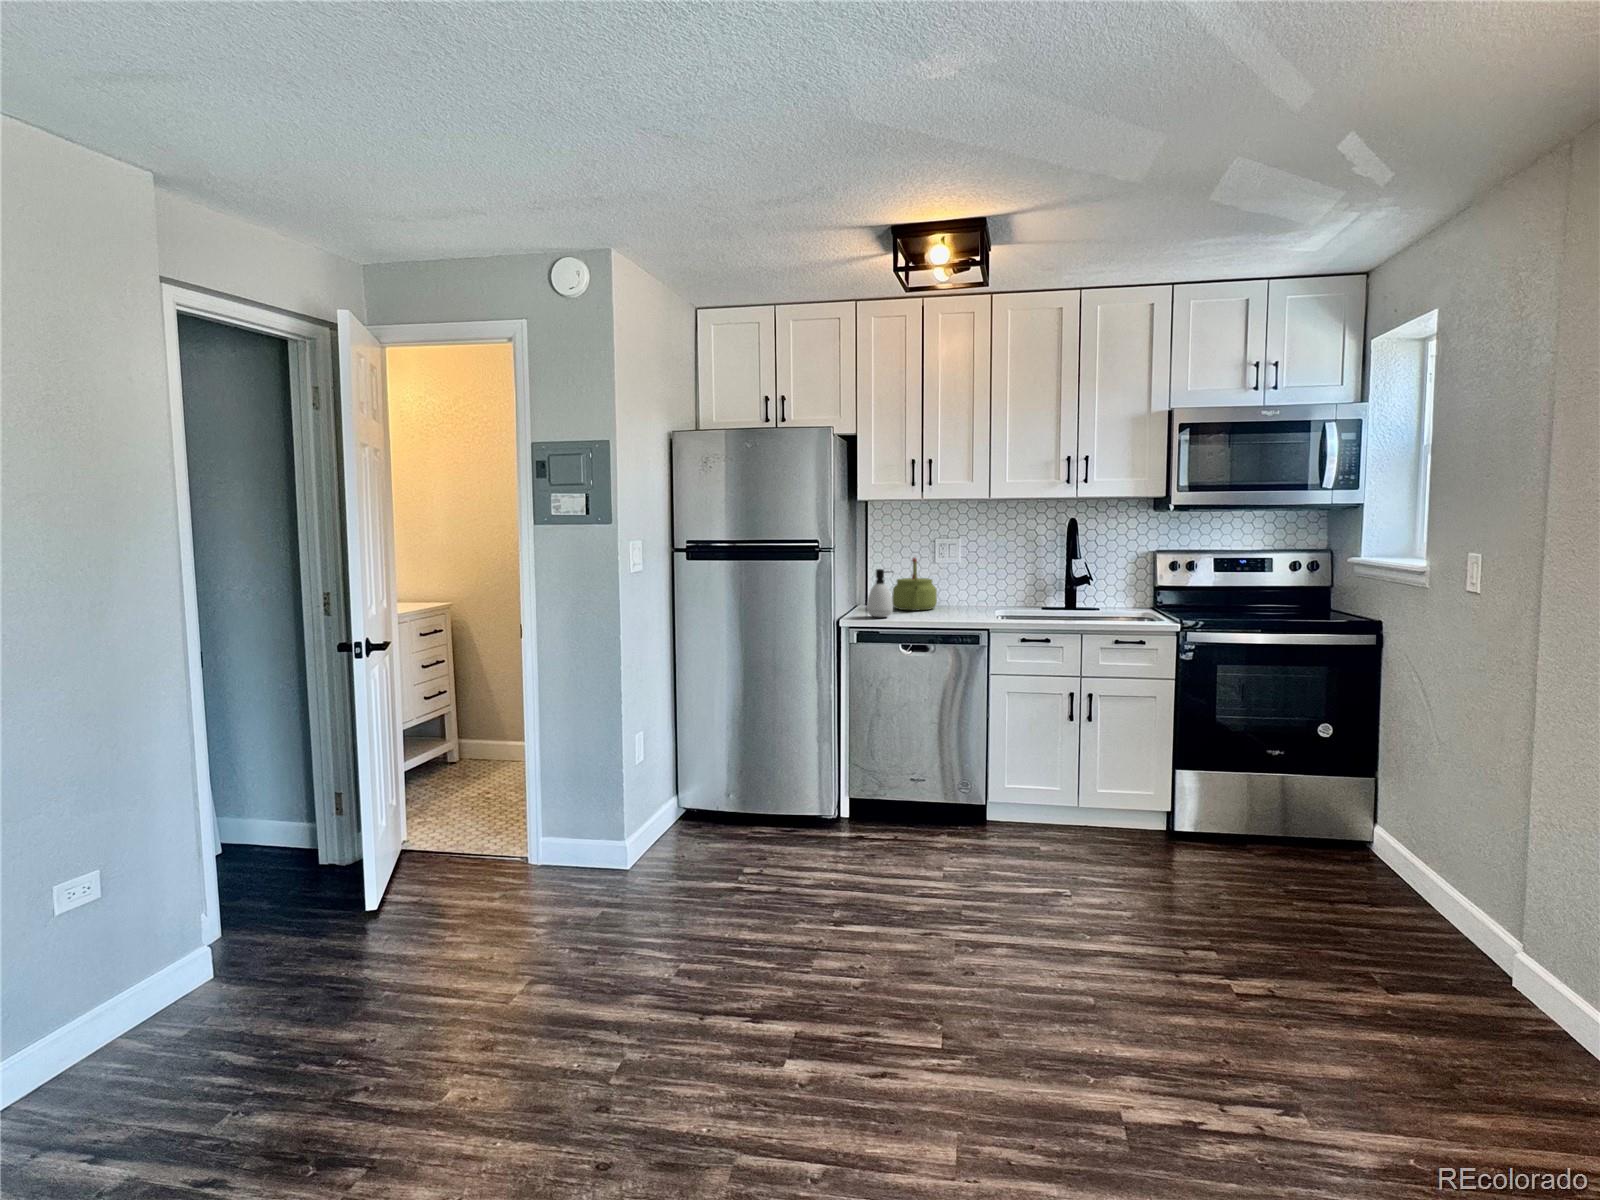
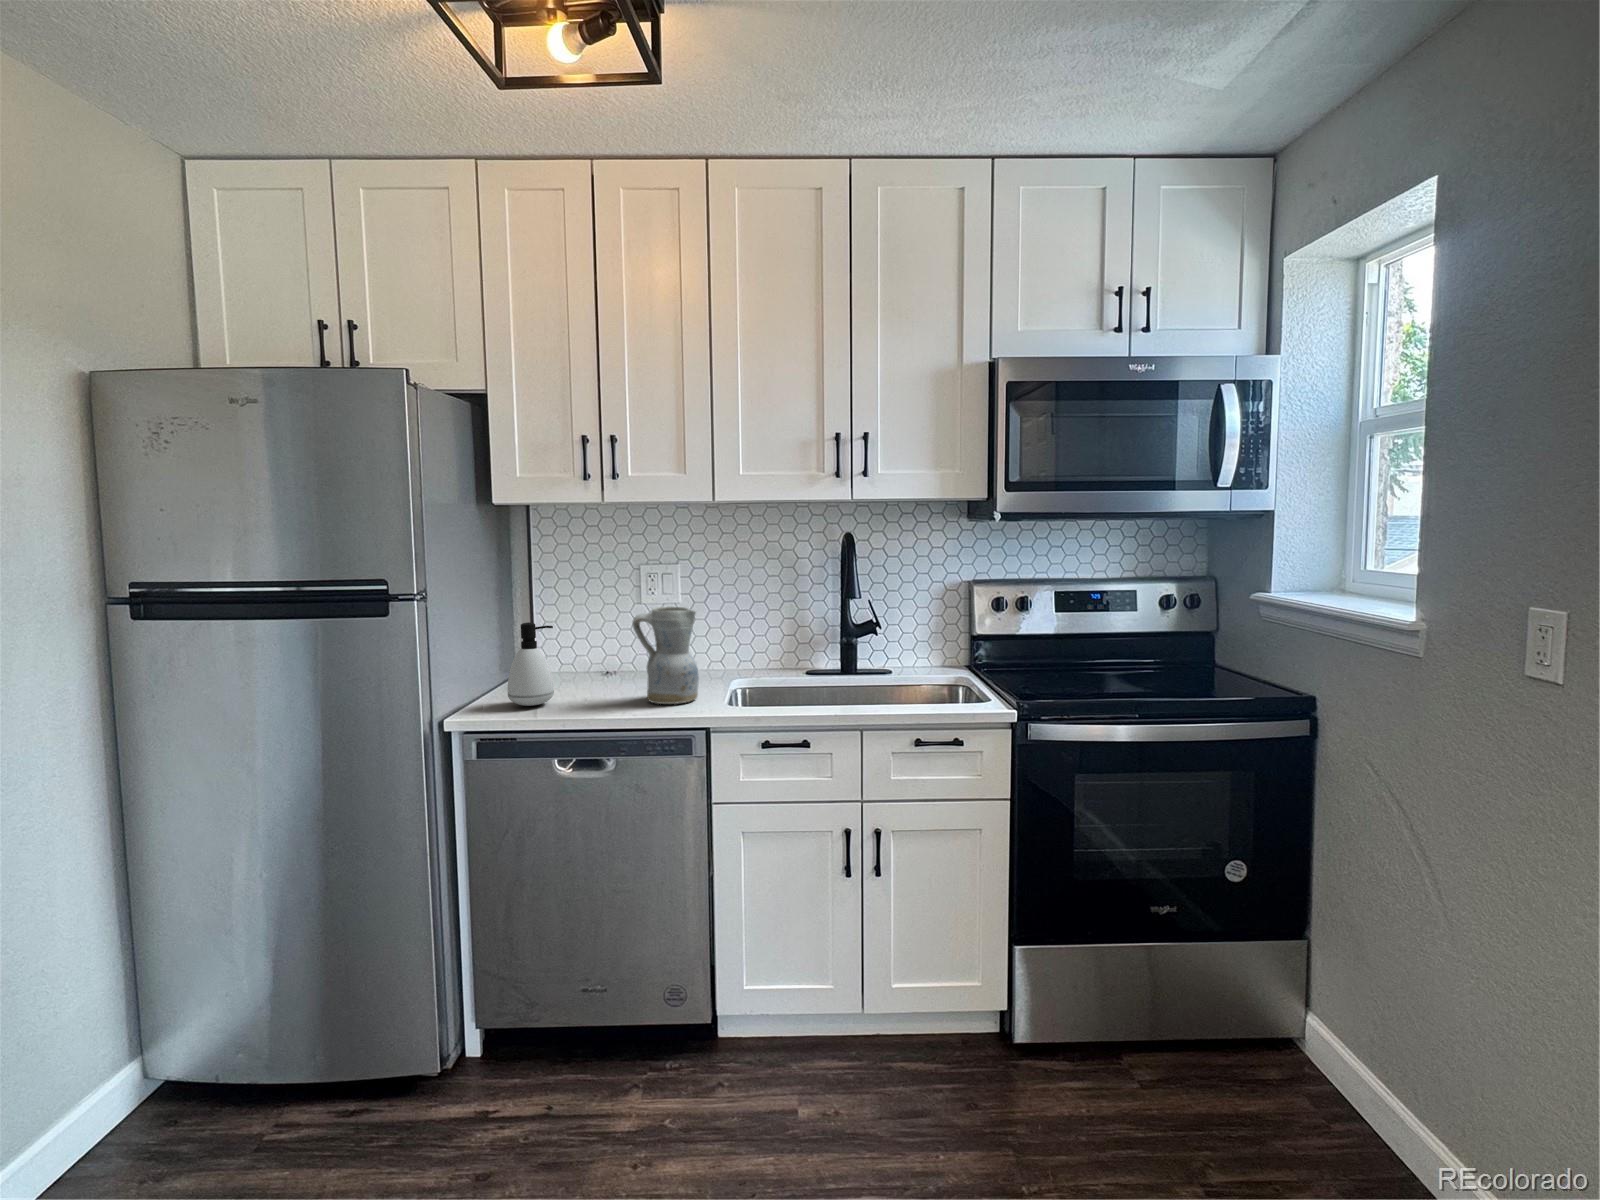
kettle: present [892,558,937,610] -> none [566,596,640,684]
ceramic pitcher: none [941,561,980,618] -> present [632,606,699,704]

